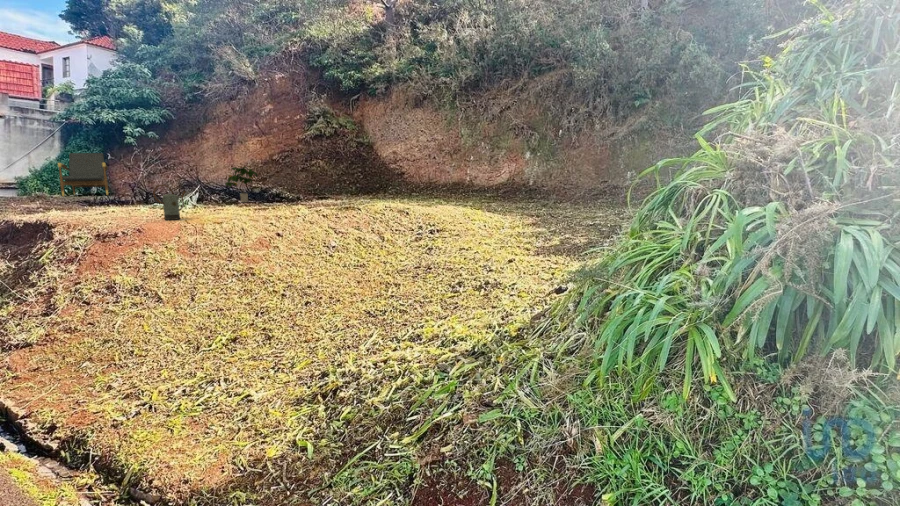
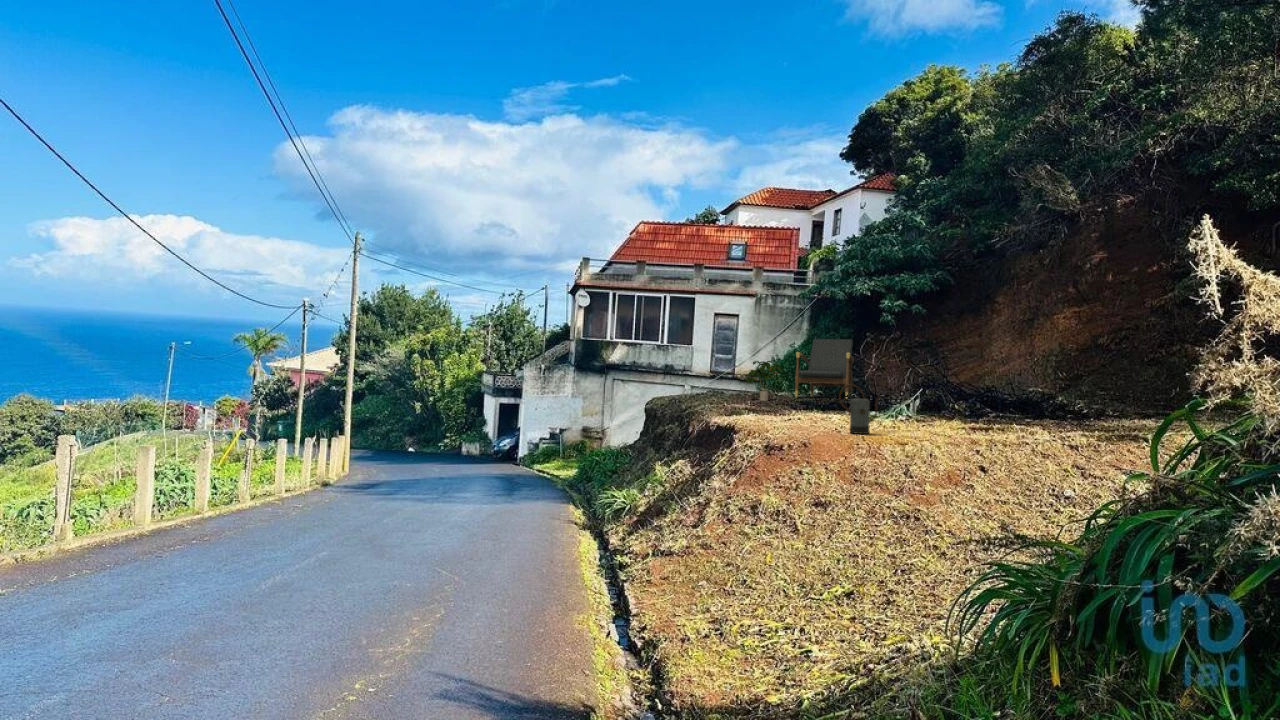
potted plant: present [226,167,257,202] -> present [745,361,783,401]

